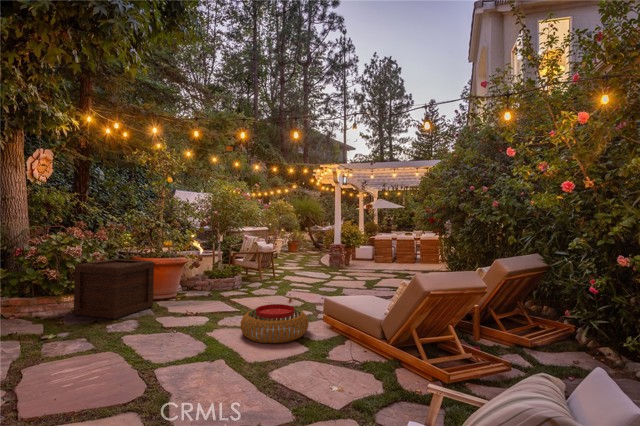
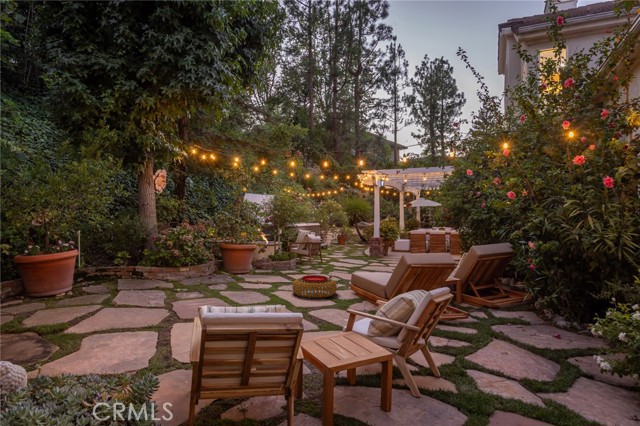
wooden crate: present [74,259,154,319] -> none [188,244,236,282]

